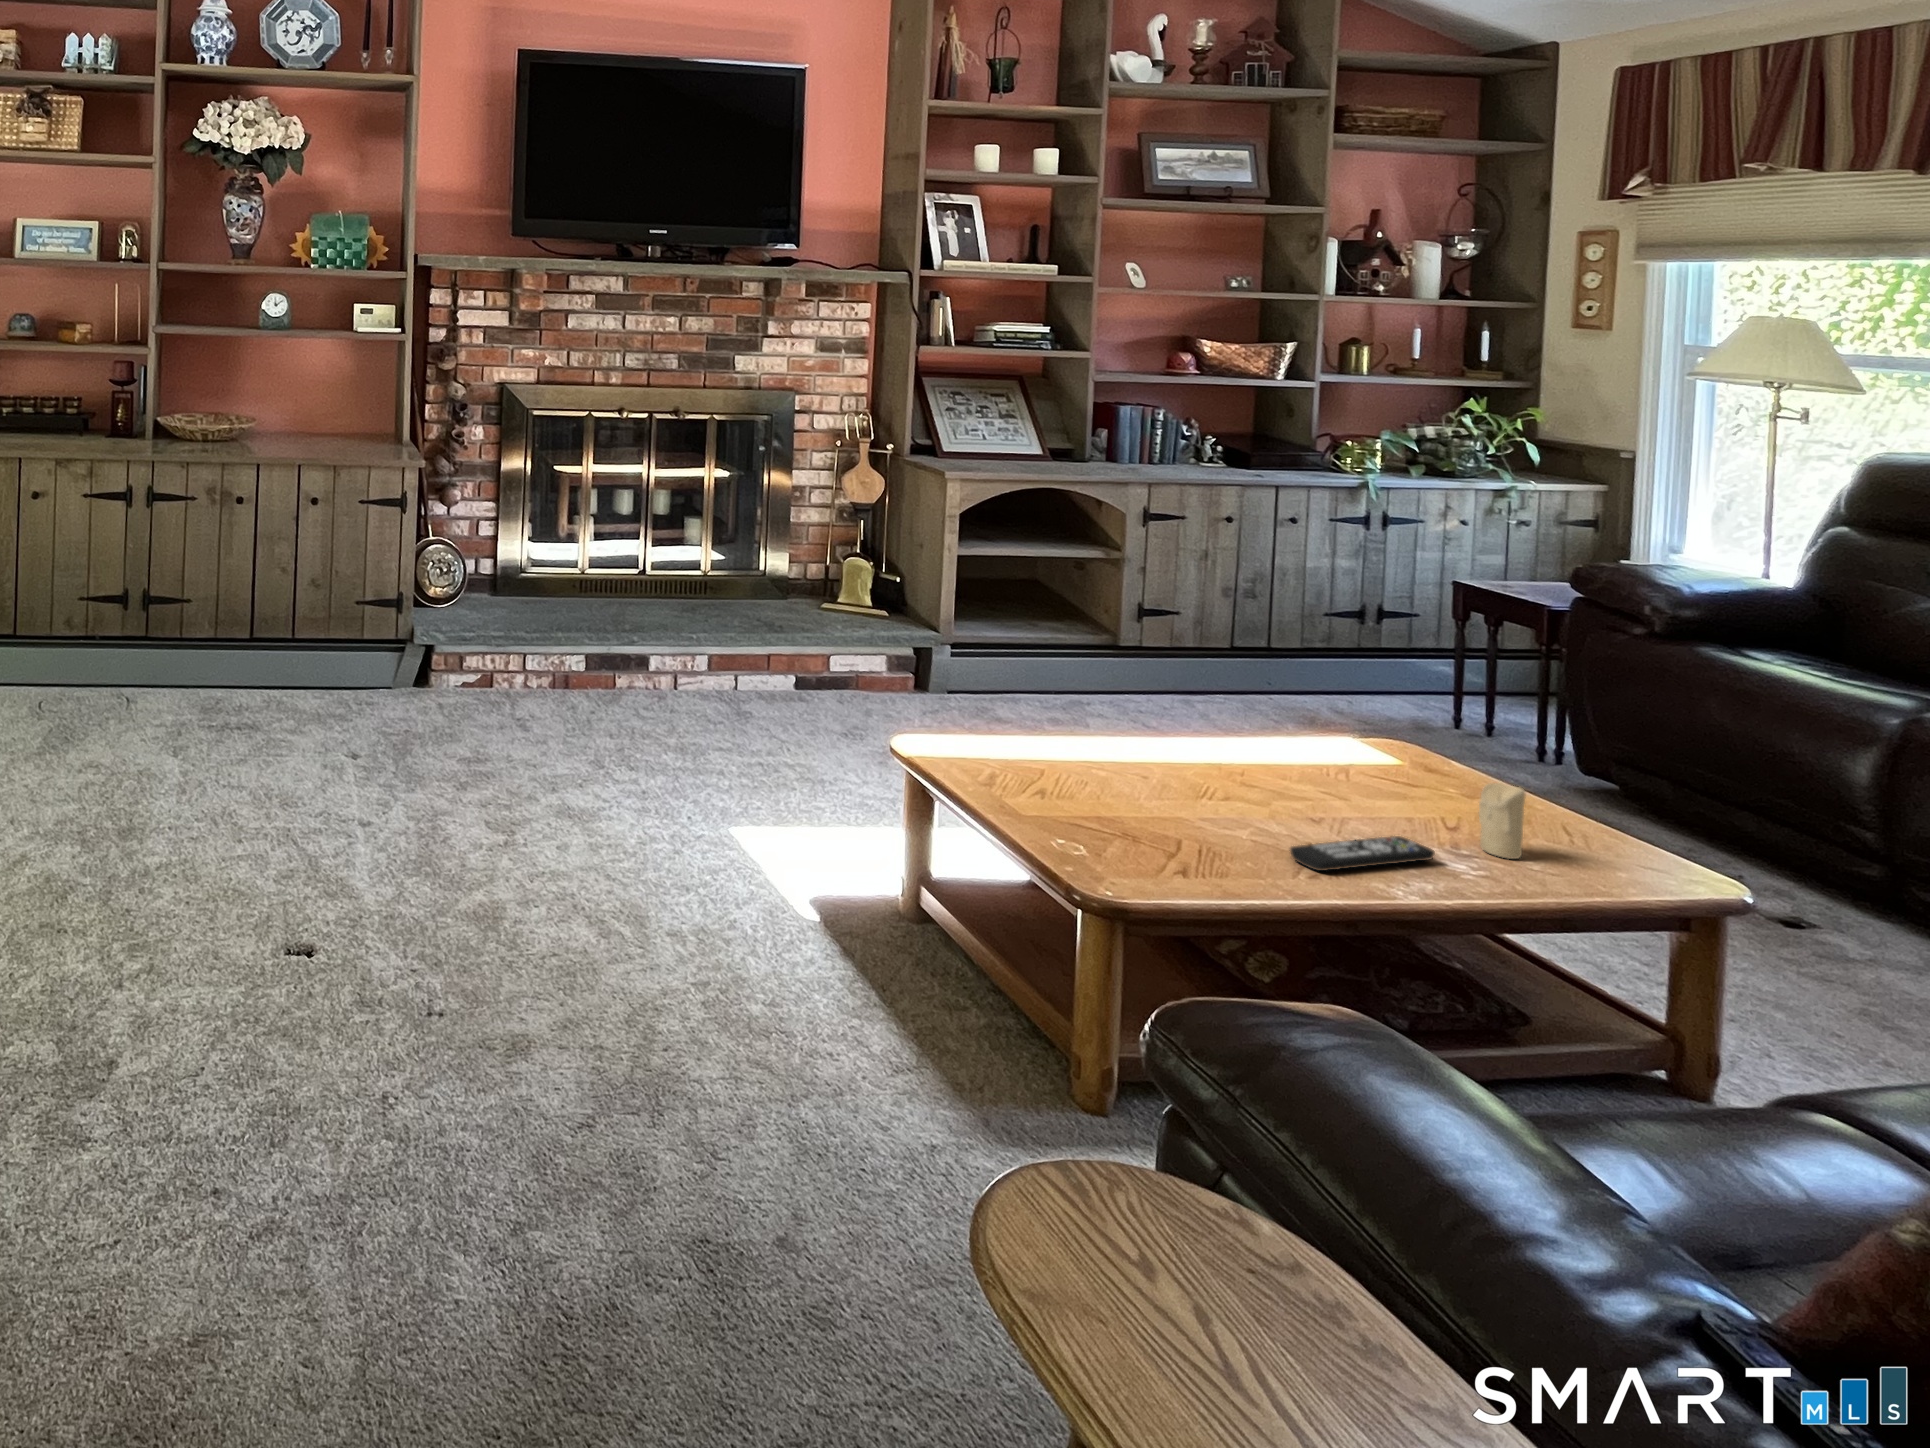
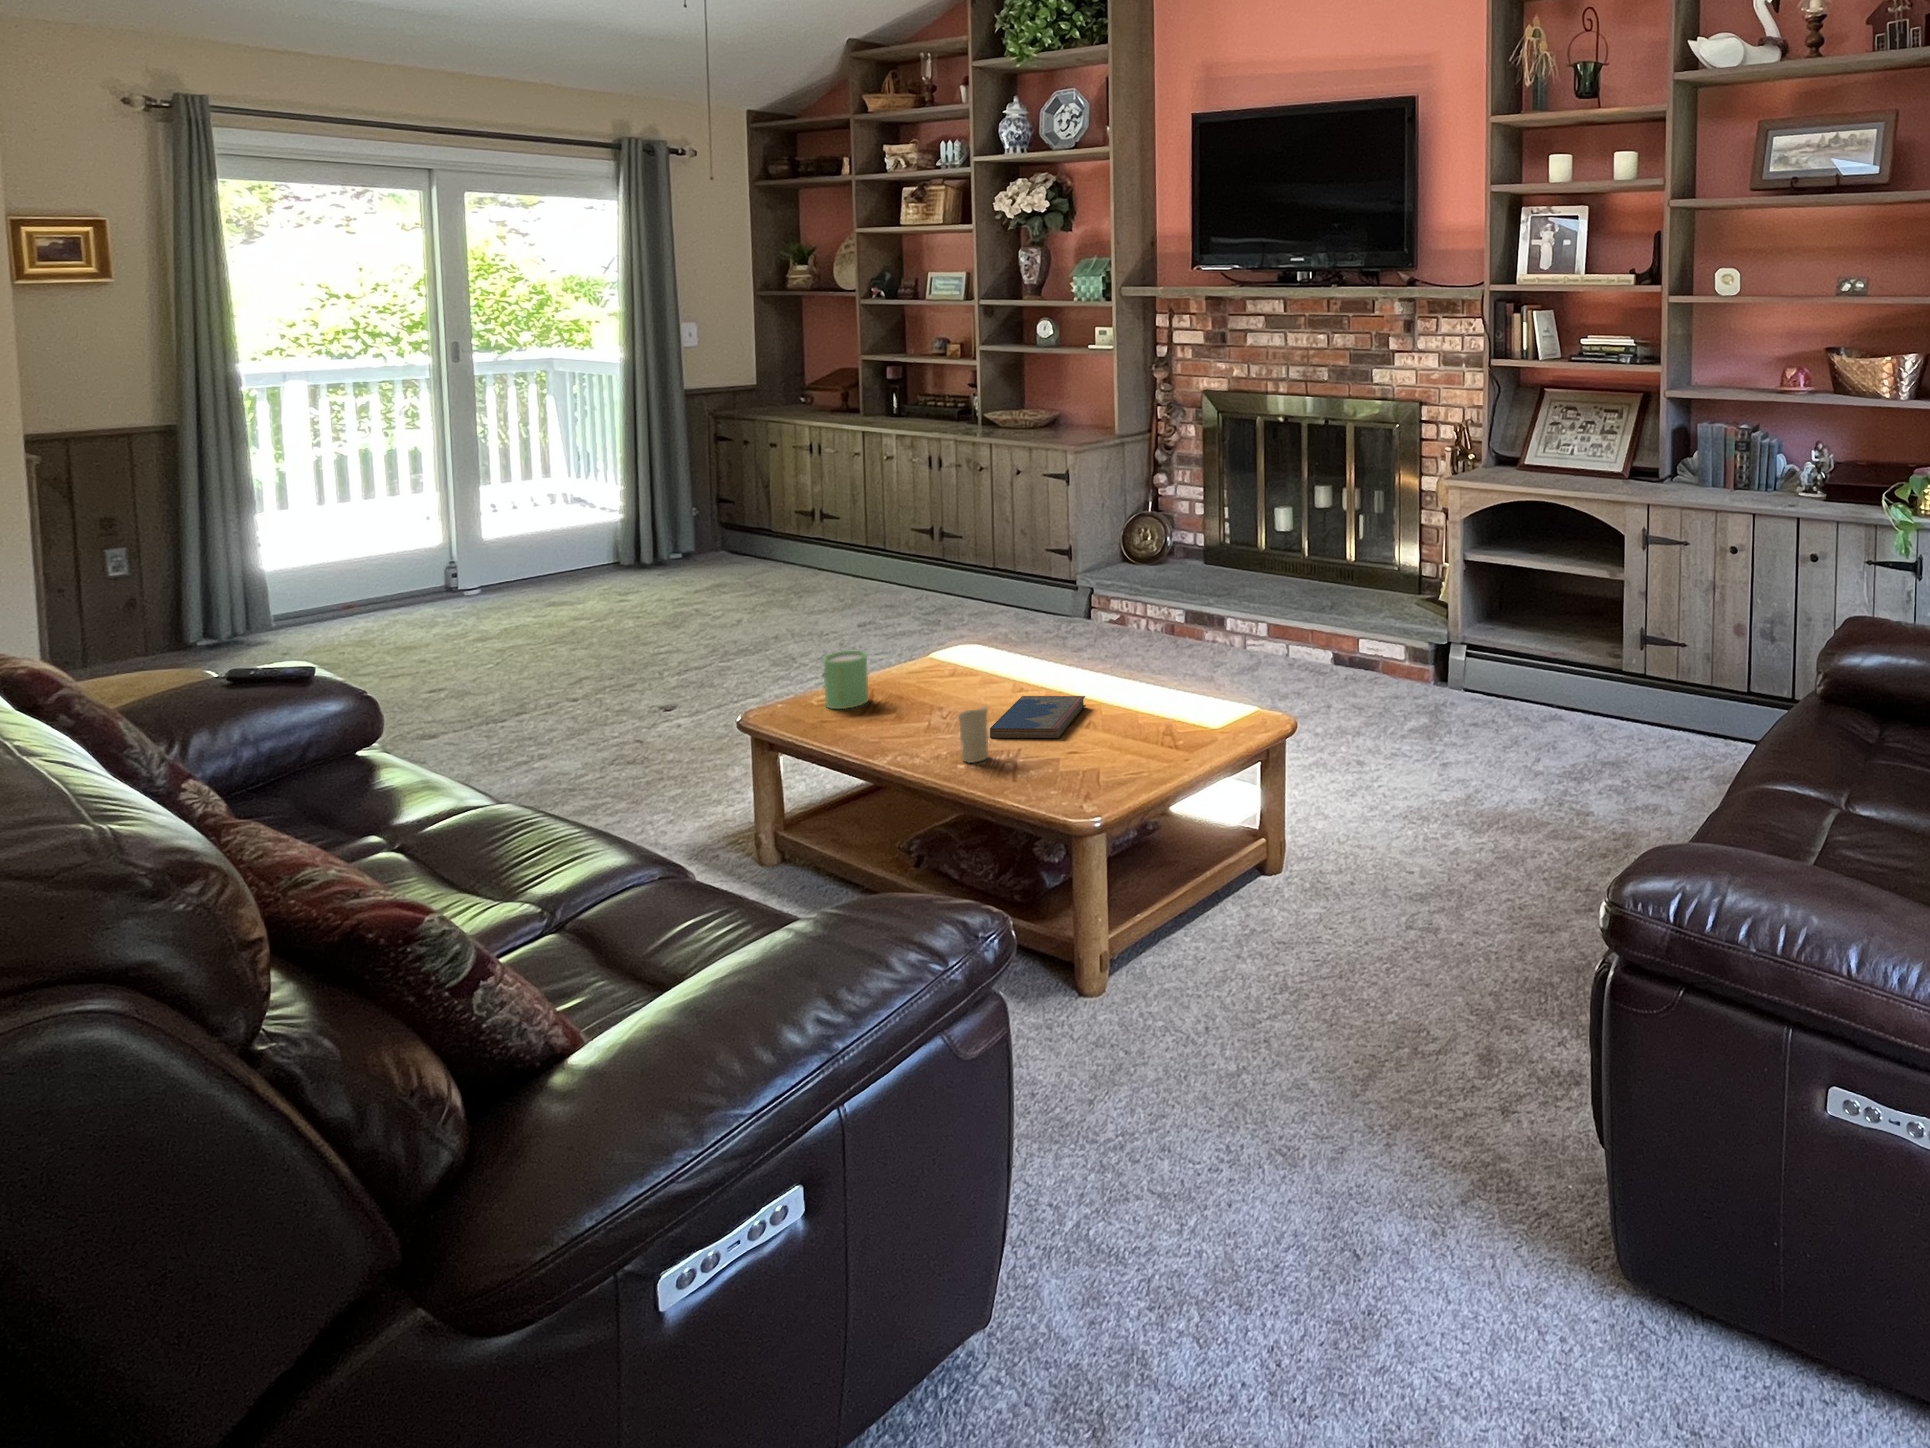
mug: none [1112,753,1193,842] -> present [823,650,868,709]
hardcover book: none [1254,757,1431,827] -> present [990,696,1086,738]
remote control: present [1290,836,1435,871] -> none [829,720,930,748]

